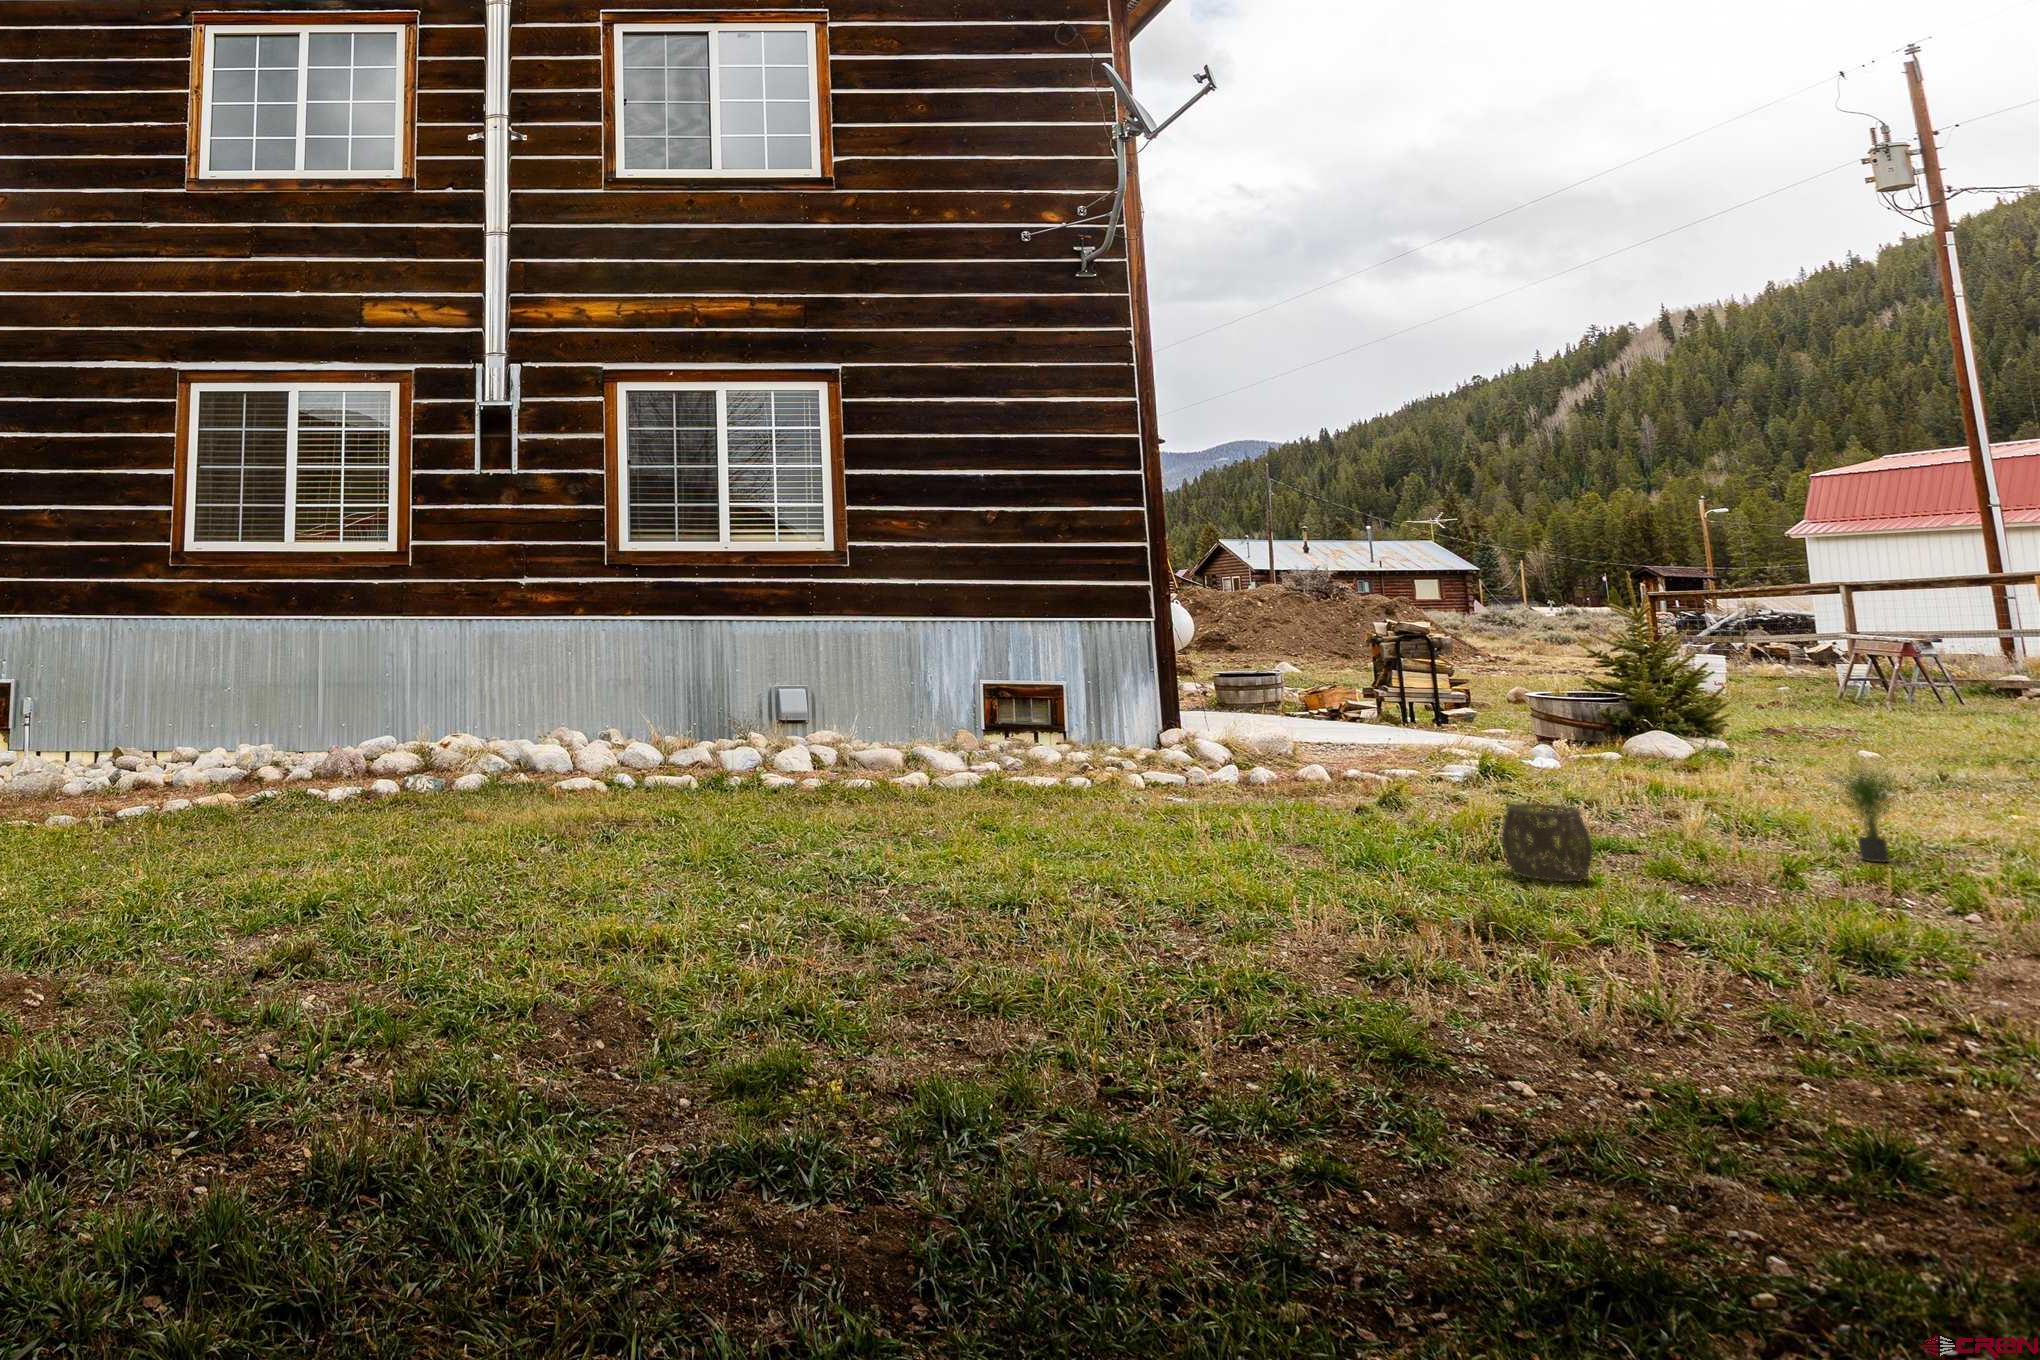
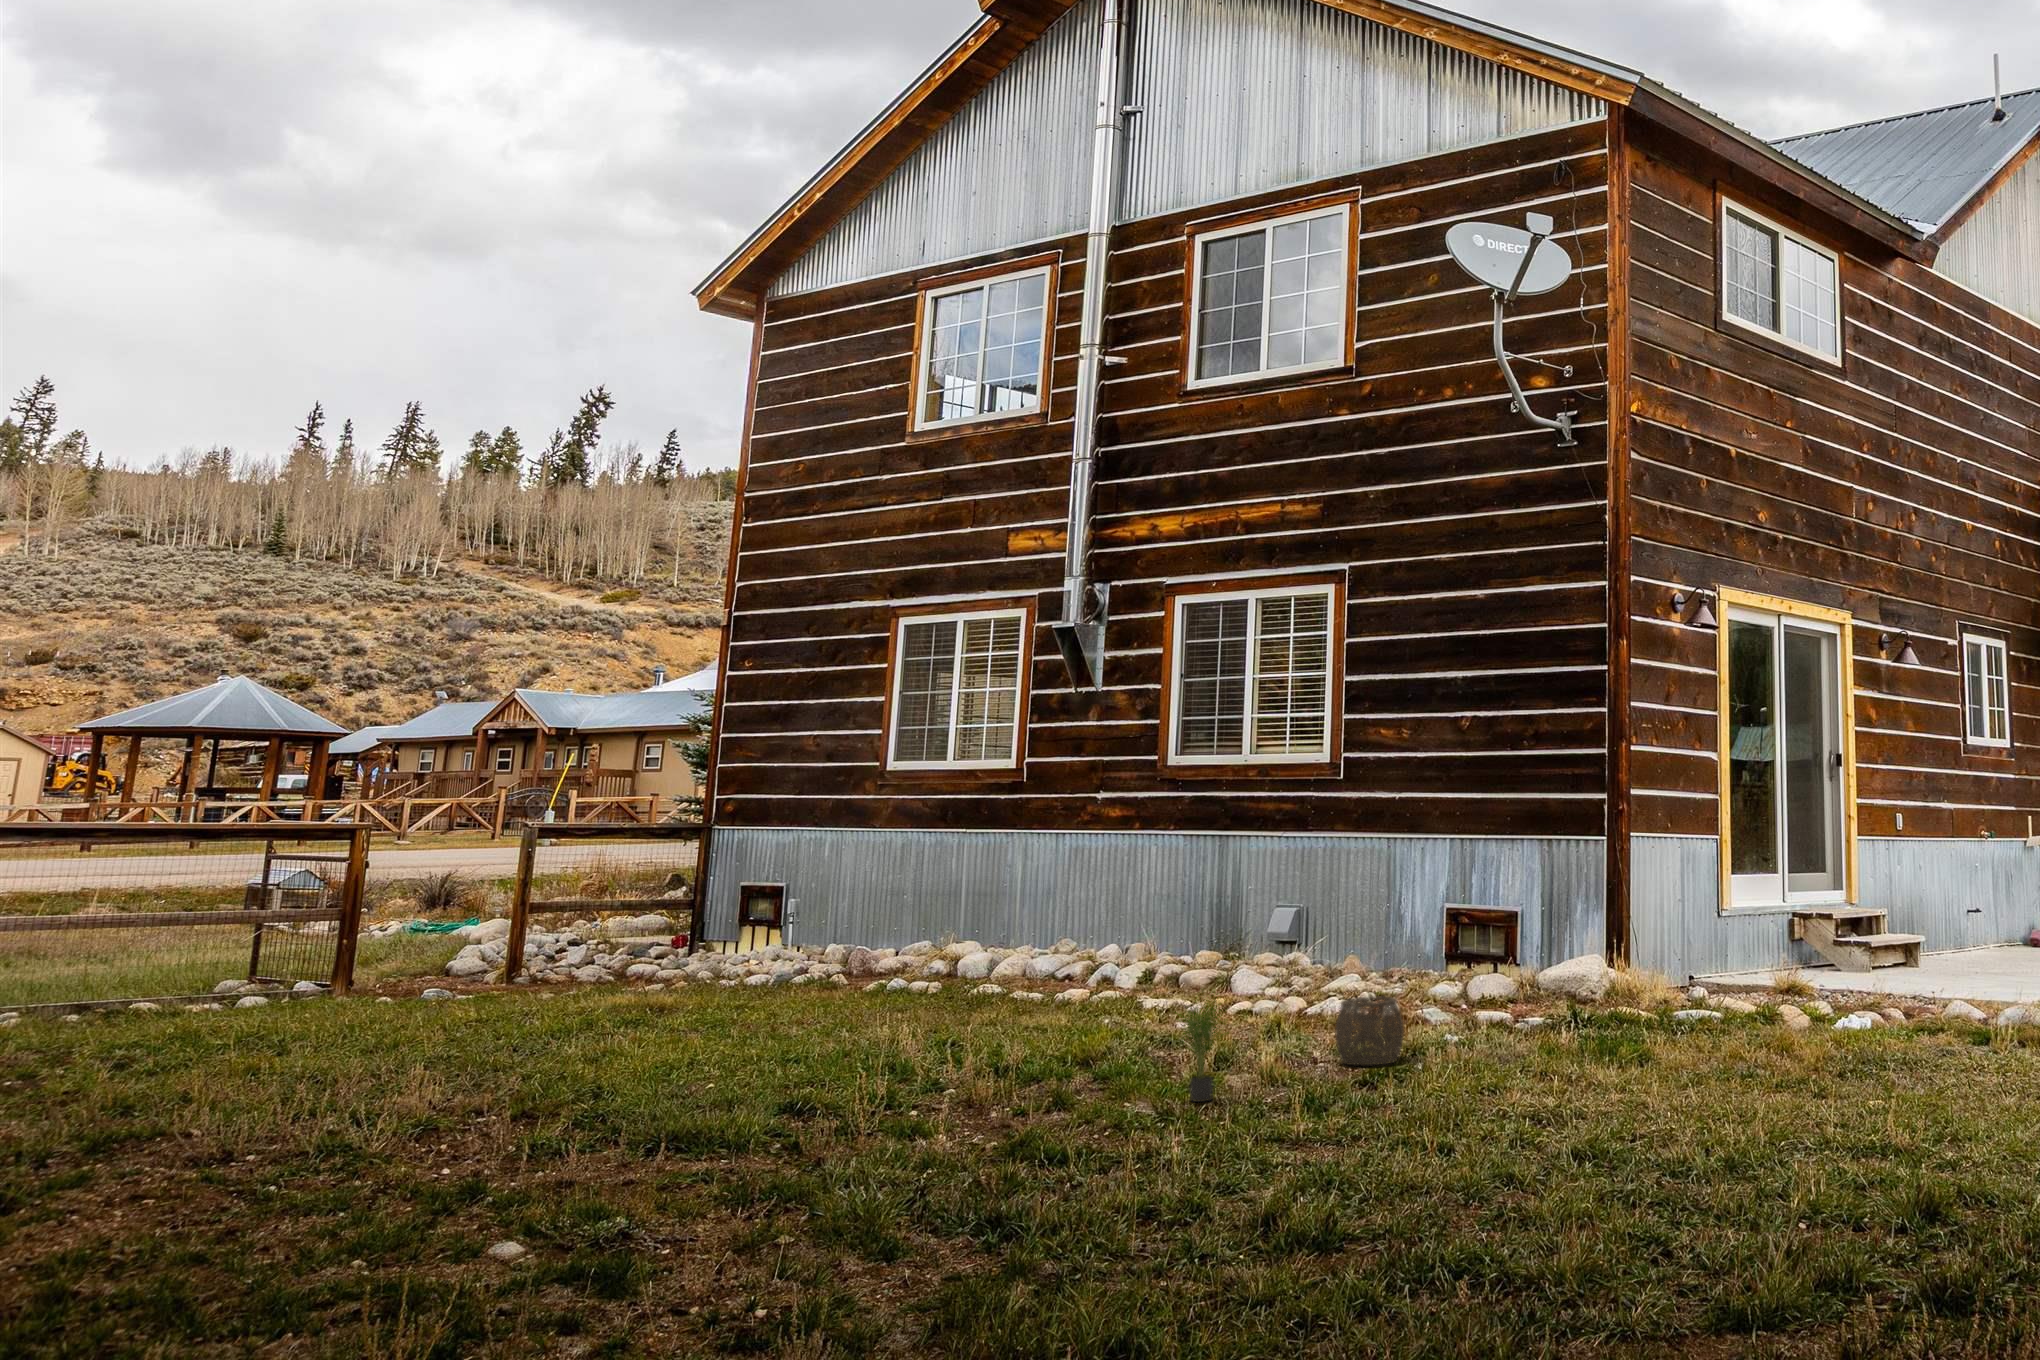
woven basket: present [1502,803,1593,882] -> present [1335,996,1404,1066]

